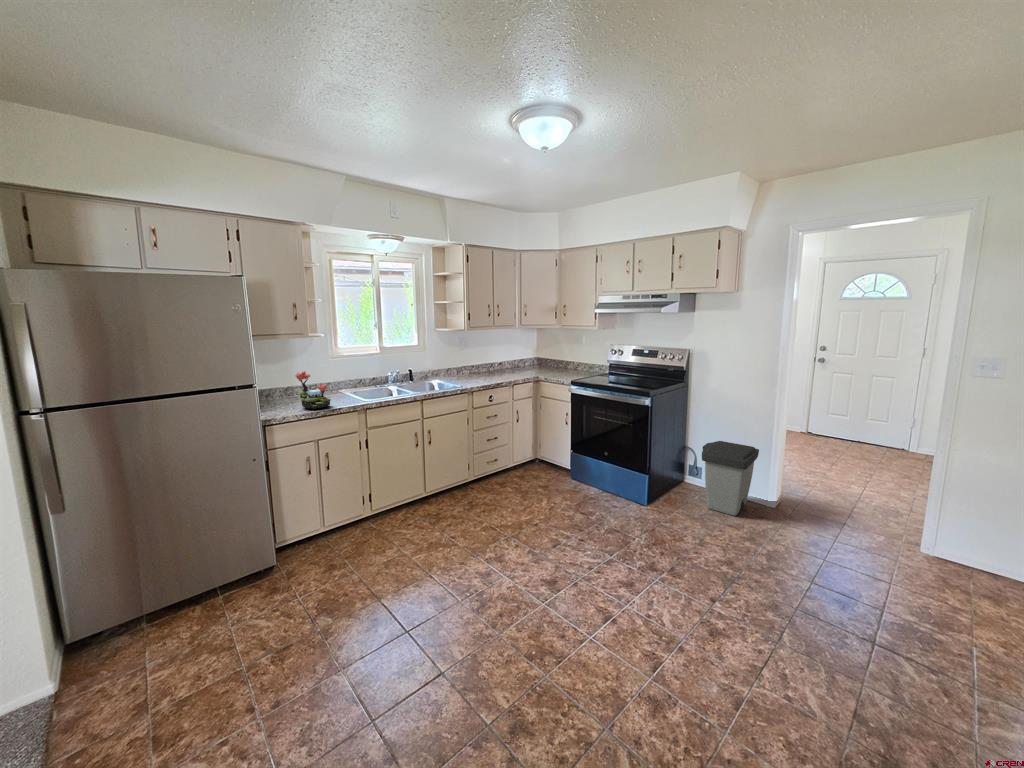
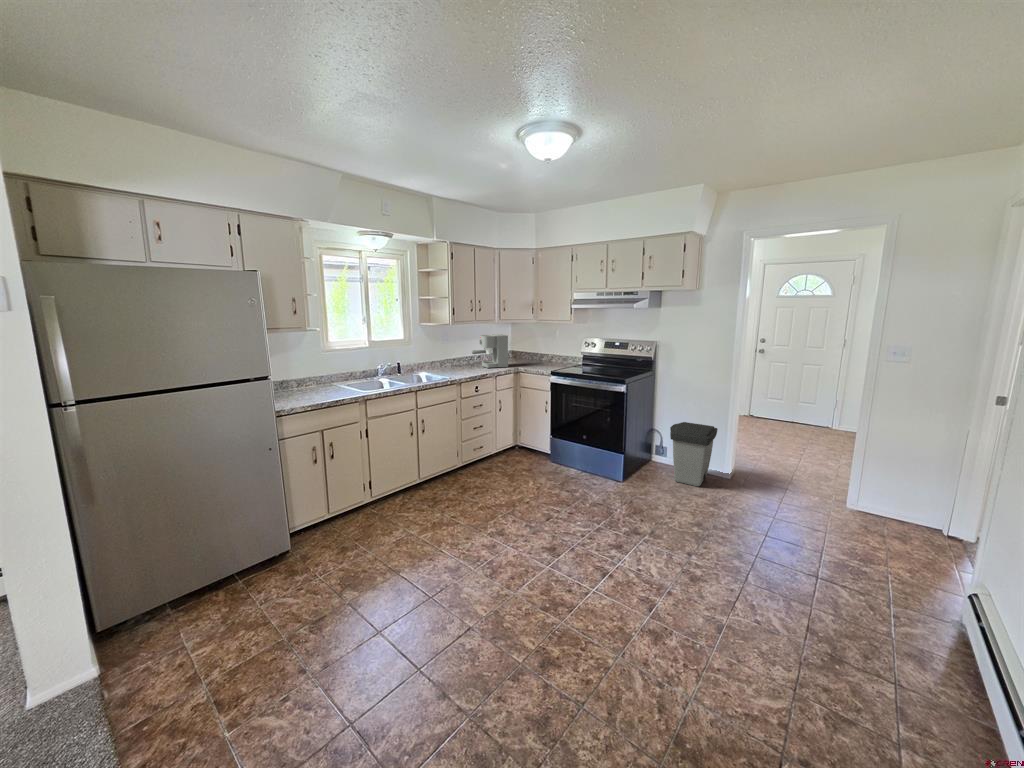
coffee maker: none [490,341,528,377] -> present [472,334,508,368]
plant: present [295,371,331,409] -> none [298,364,333,400]

